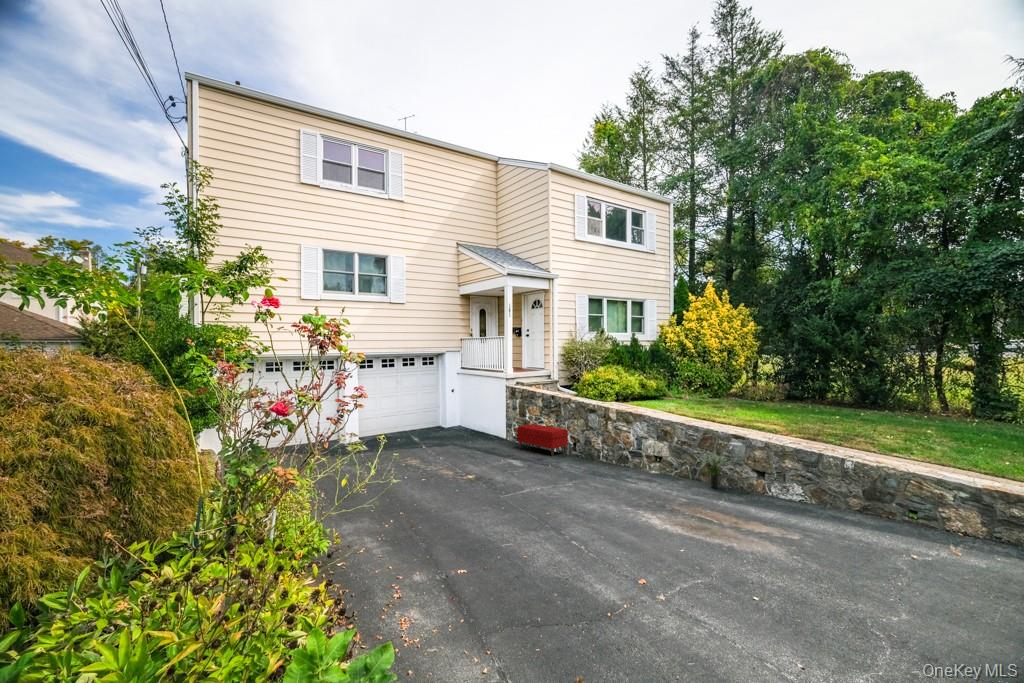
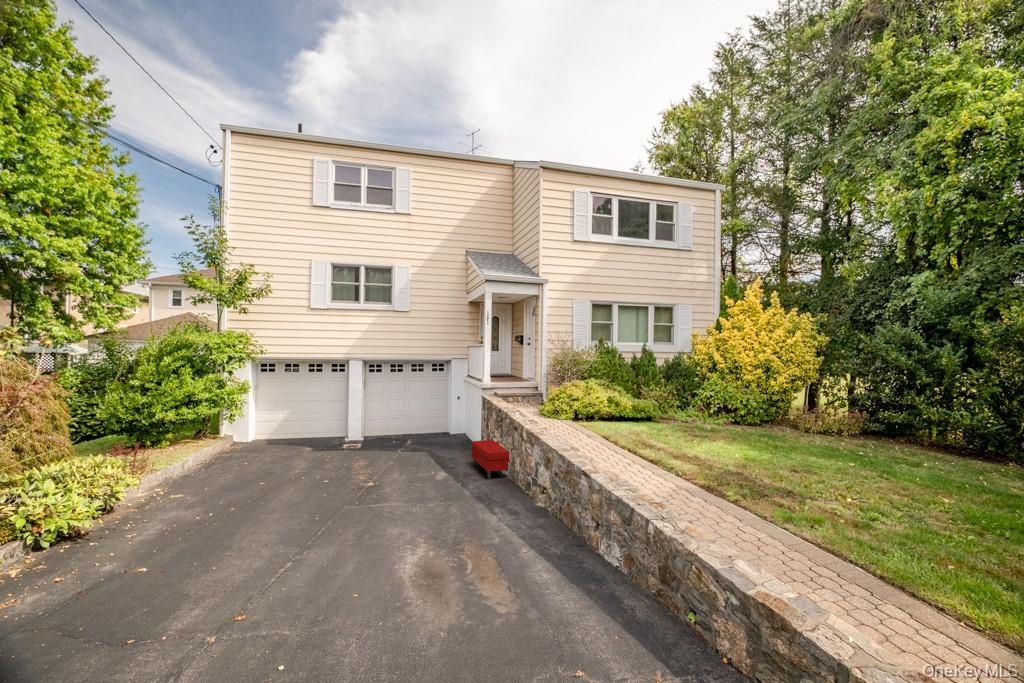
potted plant: present [697,453,731,488] -> none [572,515,617,565]

